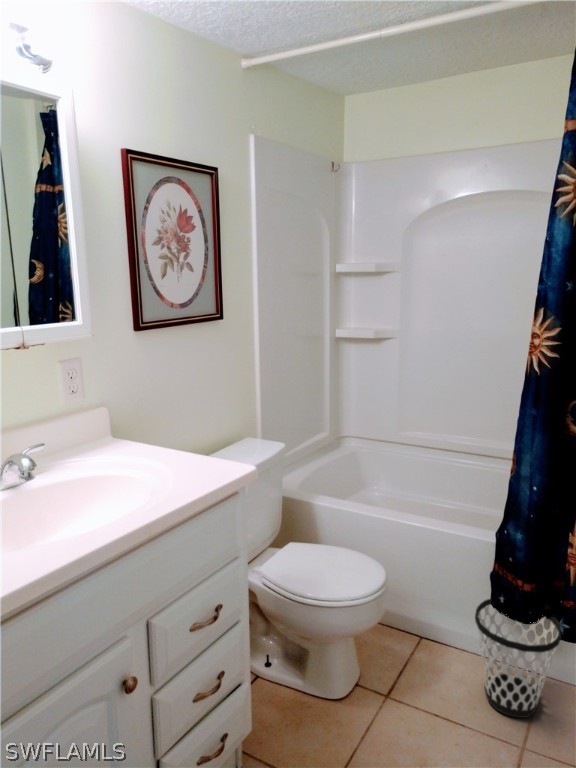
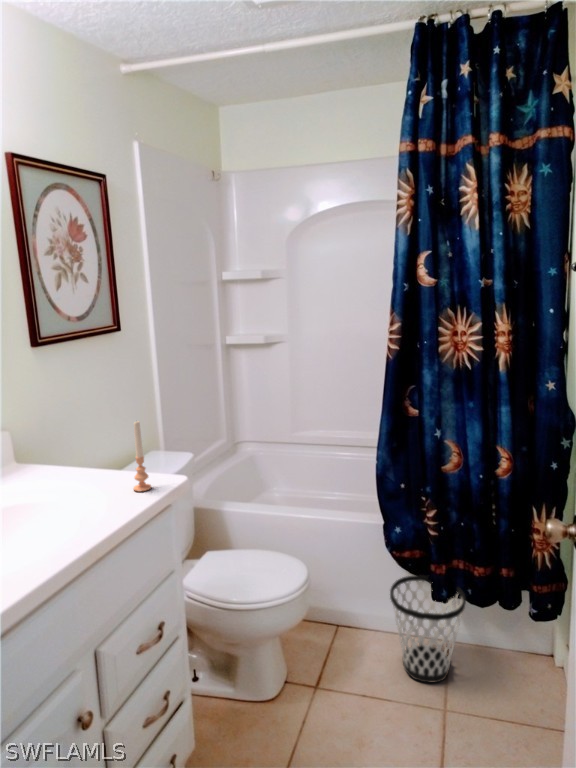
candle: none [202,405,219,475] -> present [134,421,151,491]

